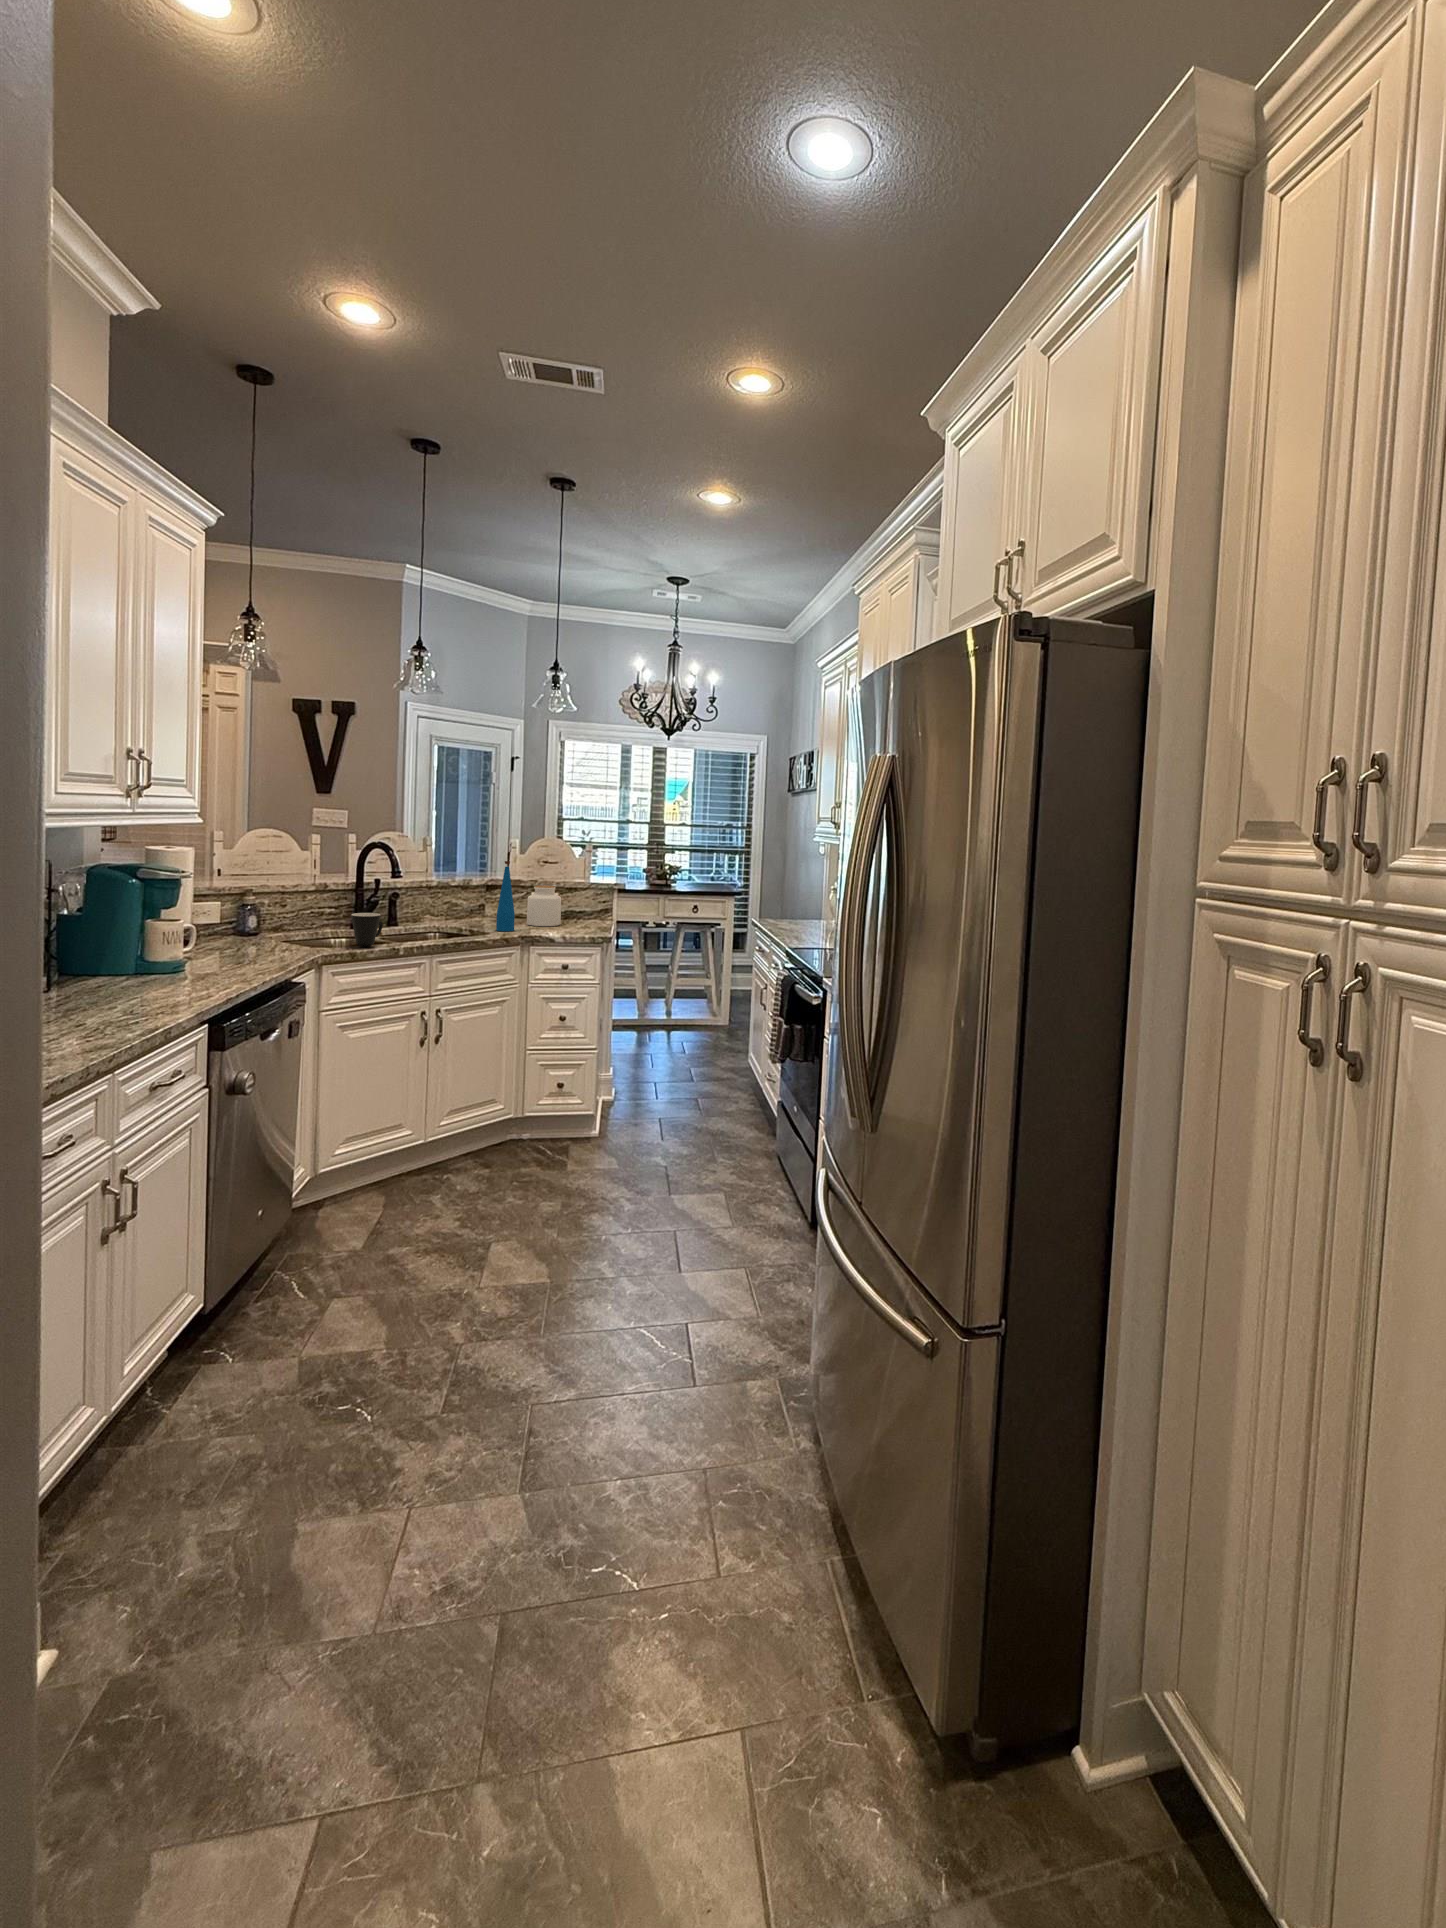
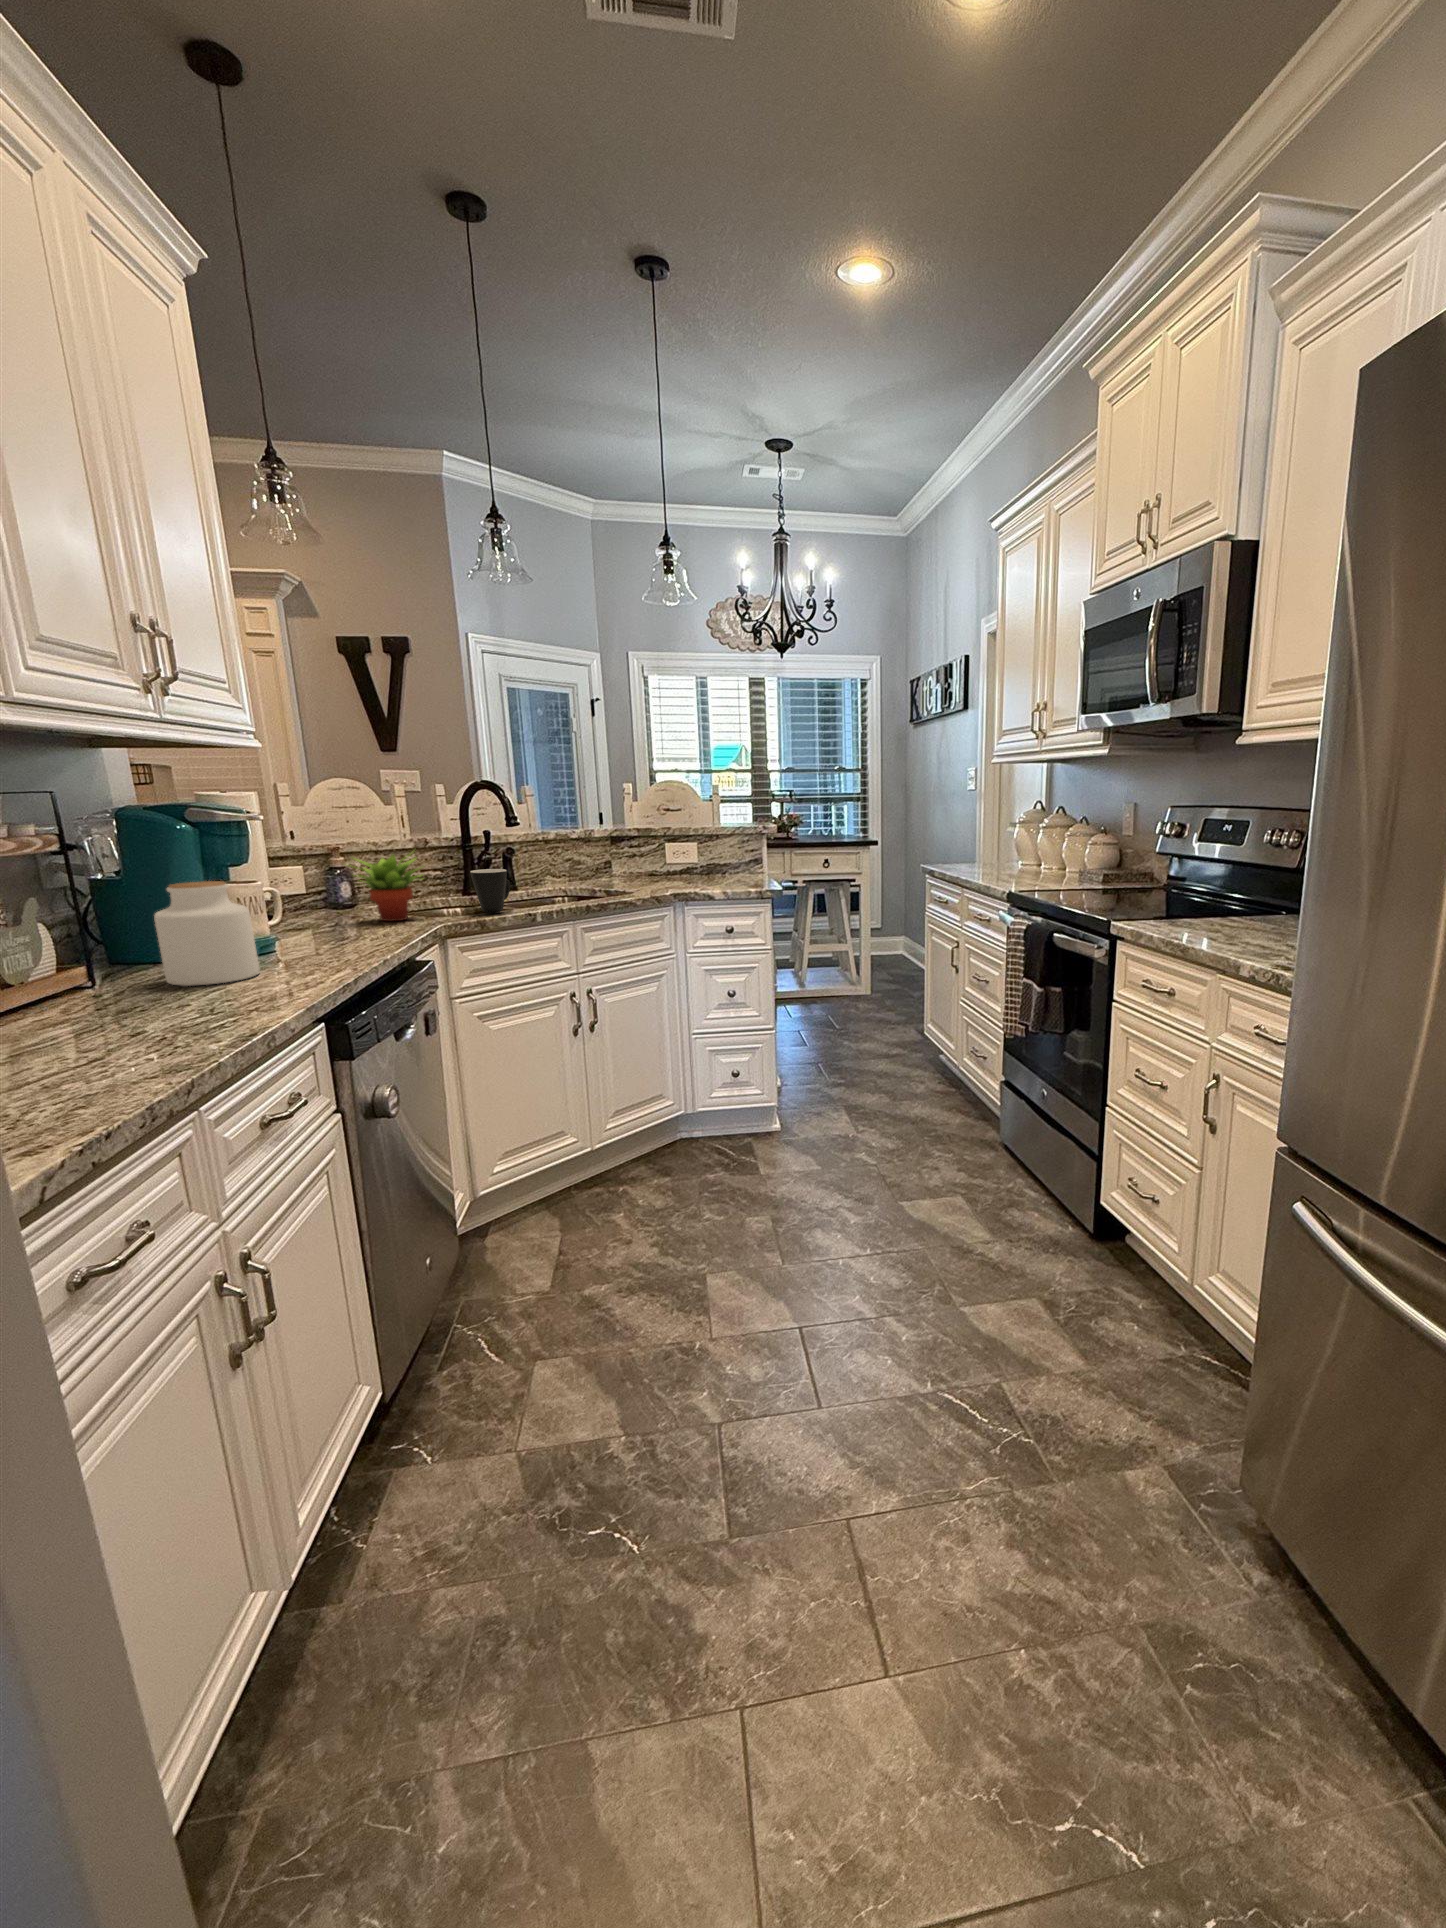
bottle: present [496,861,515,931] -> none [637,799,660,889]
jar: present [527,885,561,926] -> present [154,881,260,986]
succulent plant: none [248,895,316,949] -> present [353,854,422,921]

